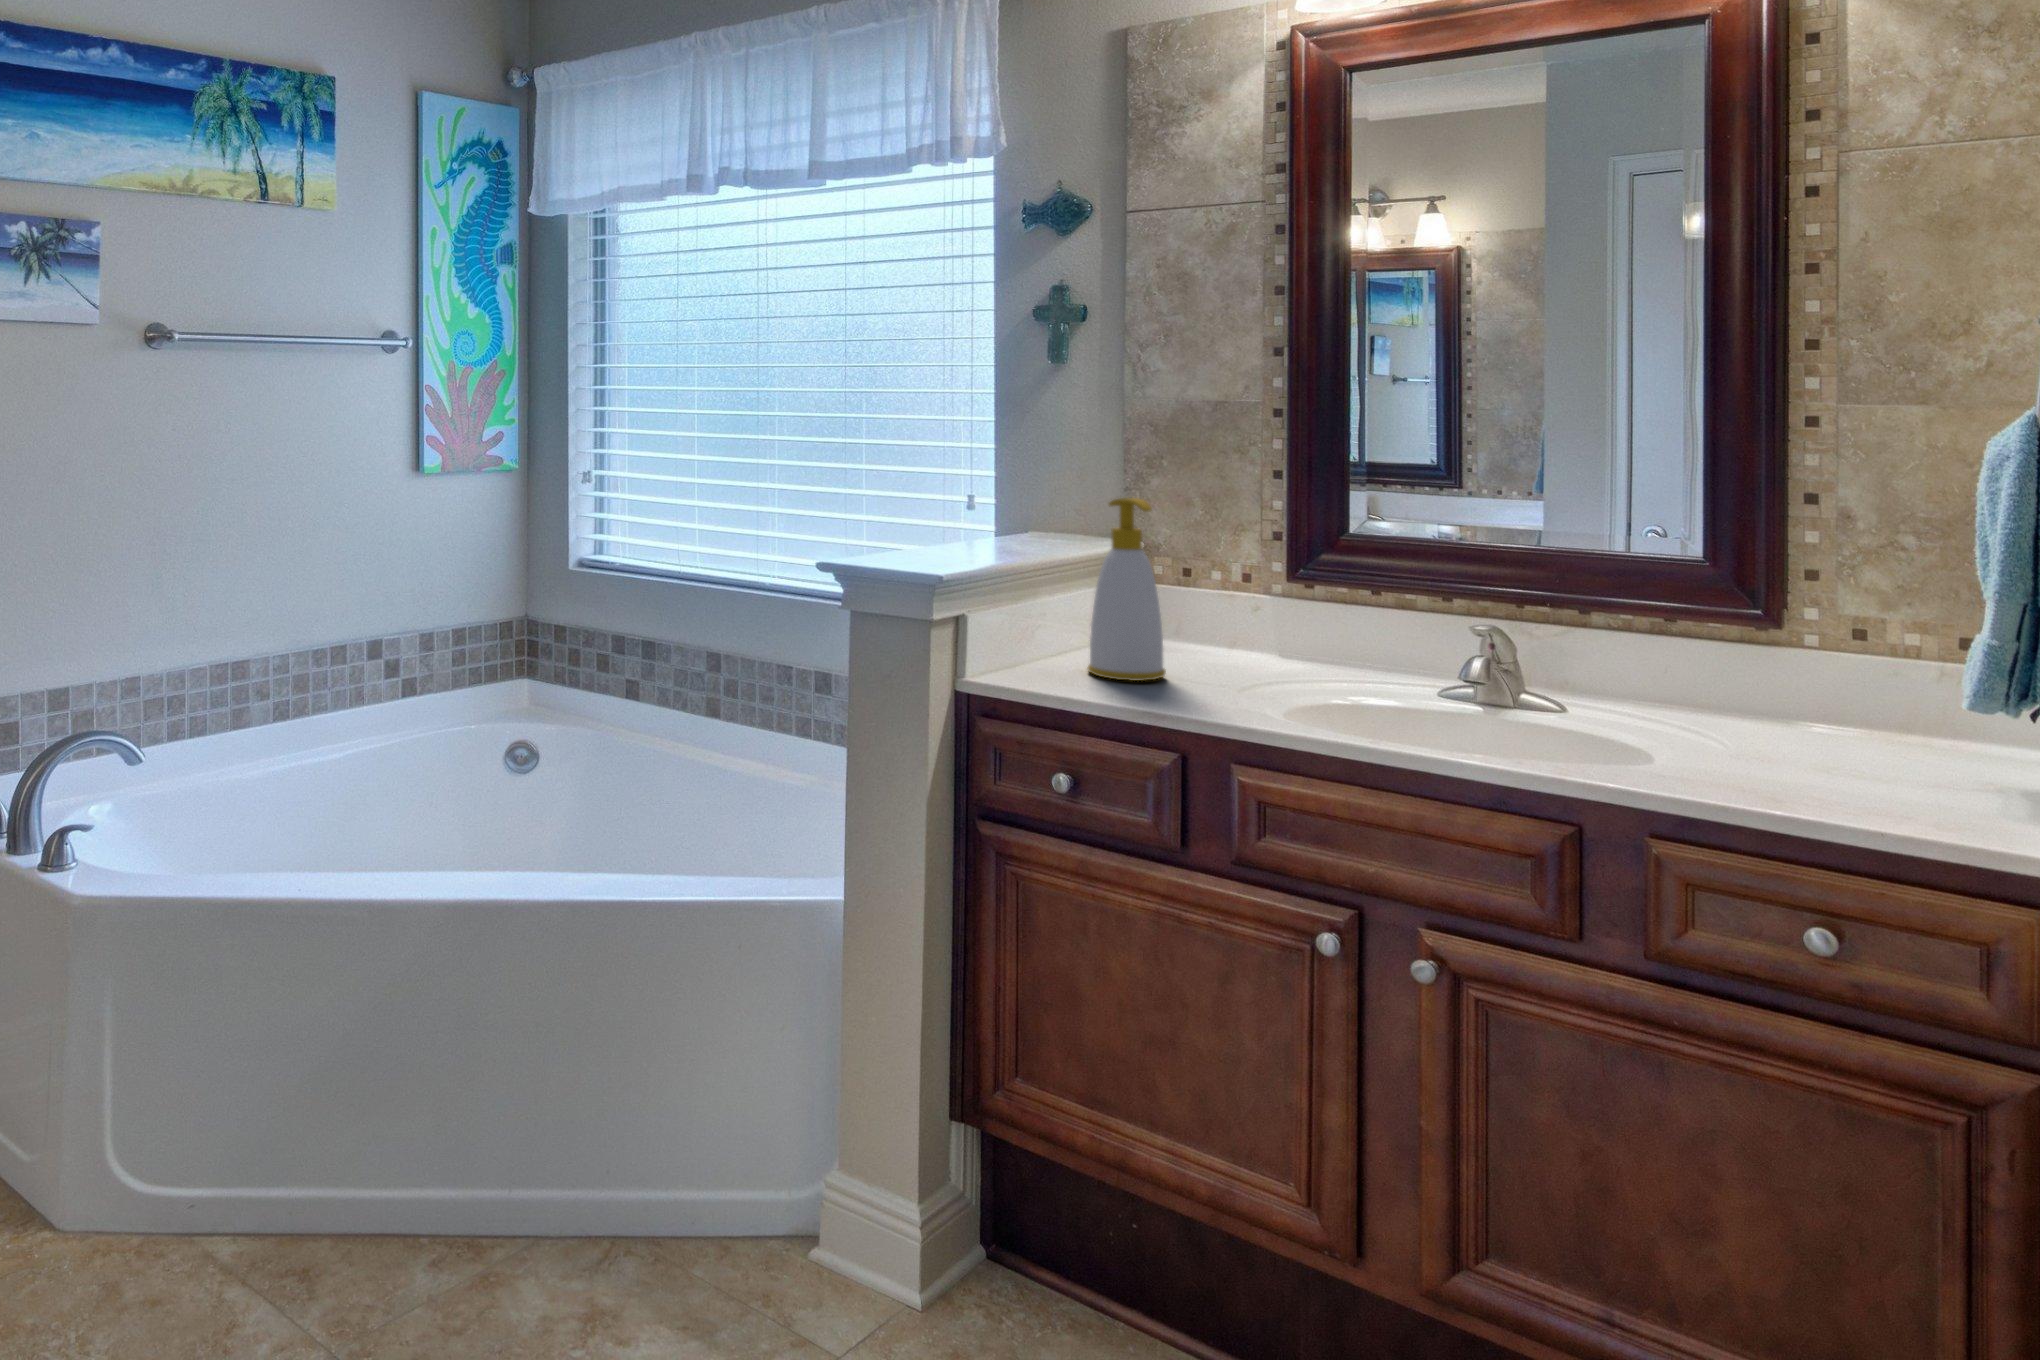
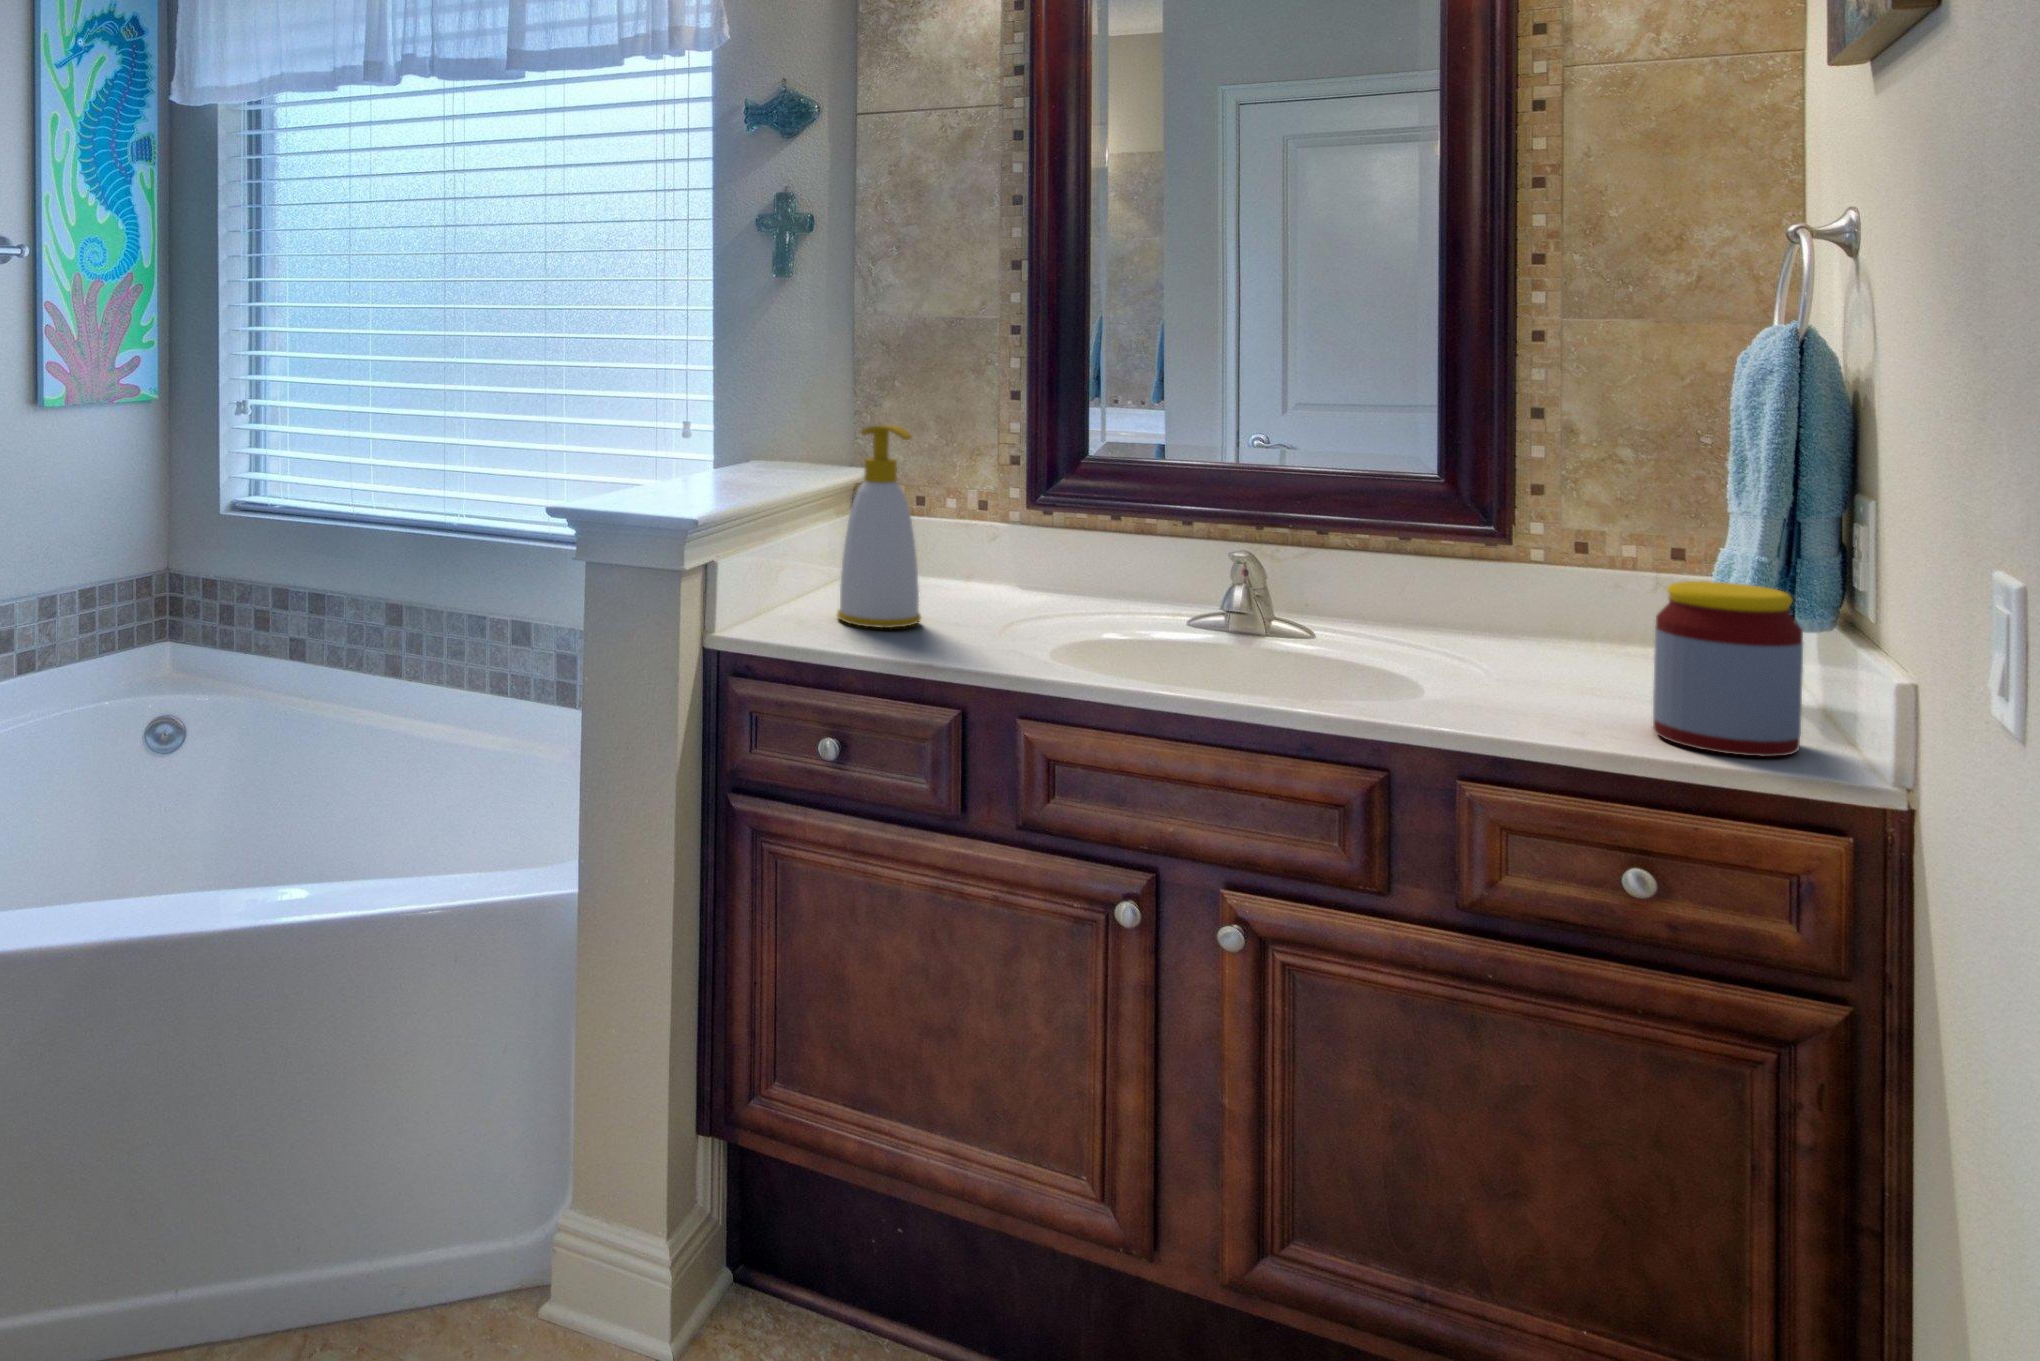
jar: none [1840,656,1987,824] -> present [1653,581,1803,757]

